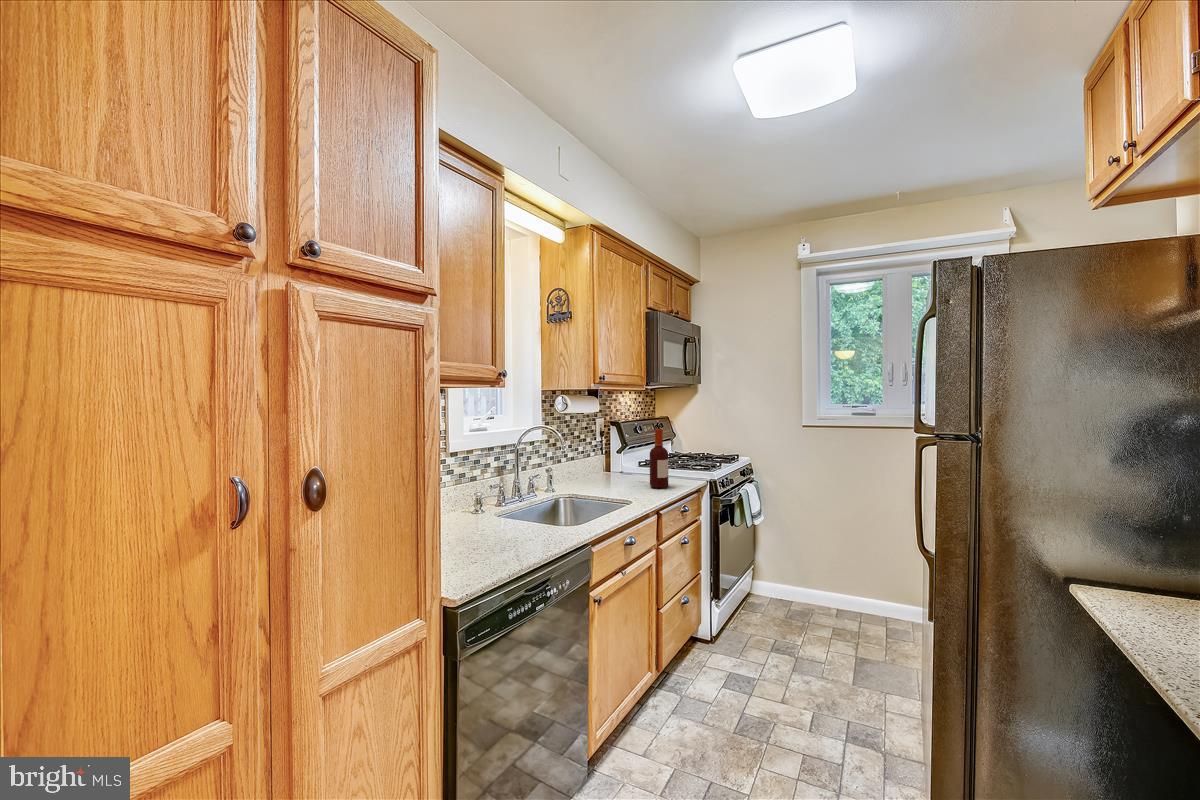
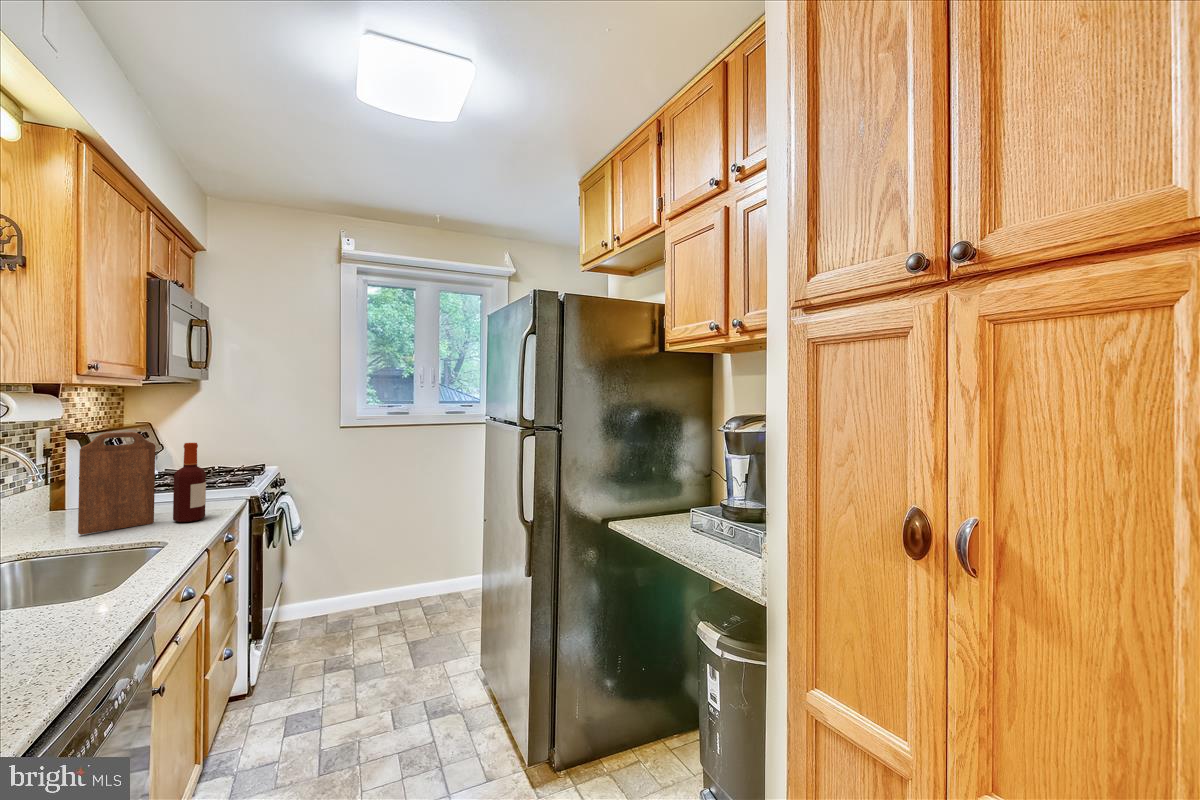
cutting board: none [602,420,641,486] -> present [78,432,155,535]

